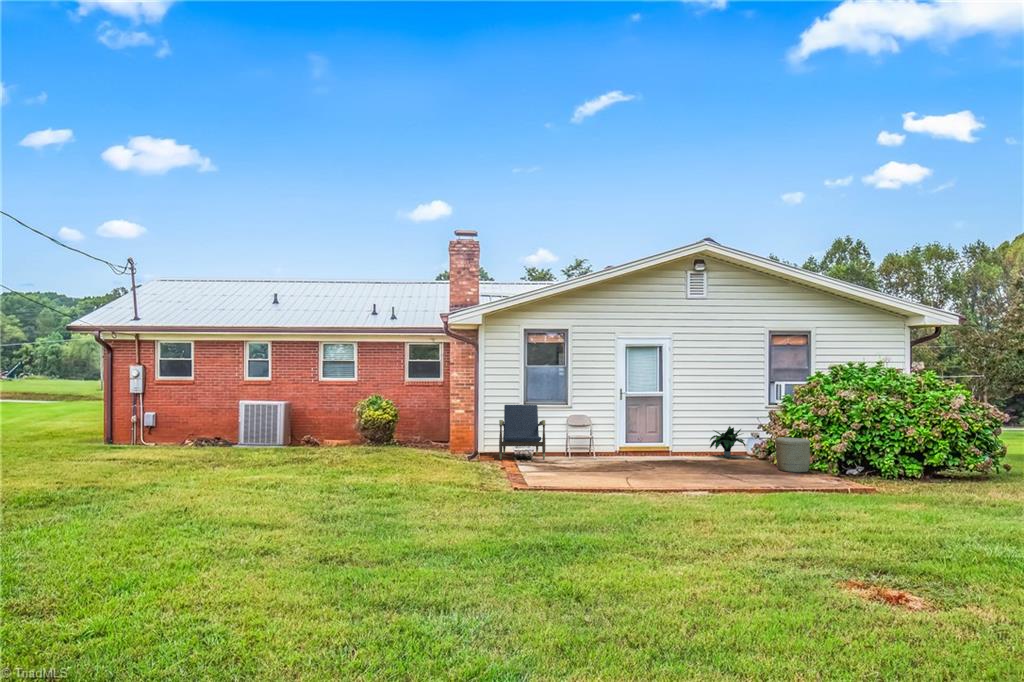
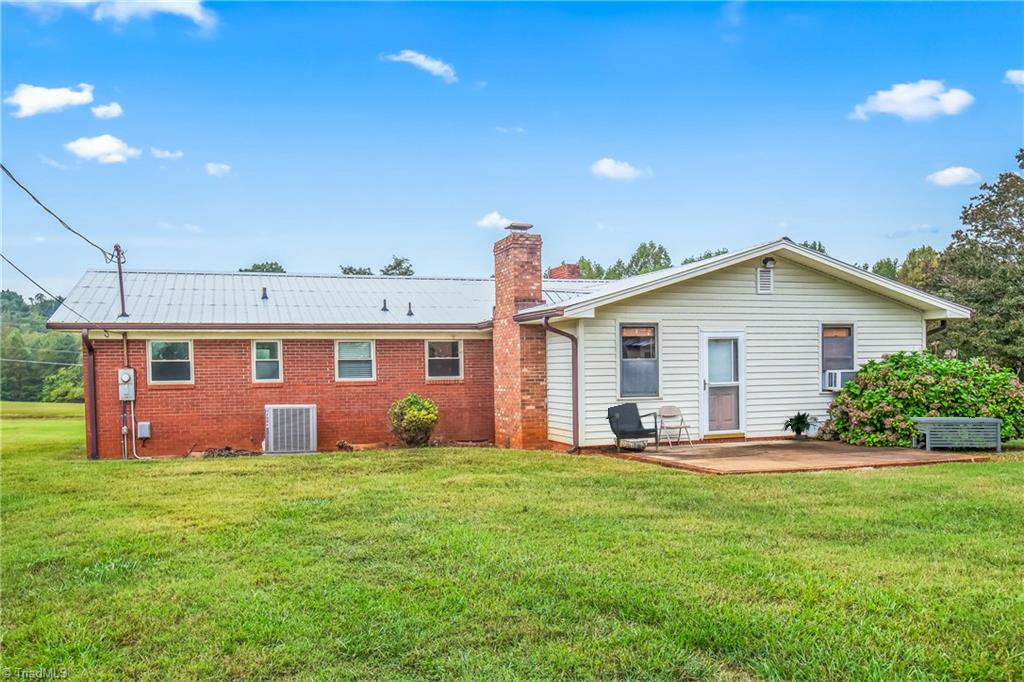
woven basket: present [775,437,810,472] -> none [866,419,897,449]
storage bench: none [826,437,926,484] -> present [910,417,1002,451]

